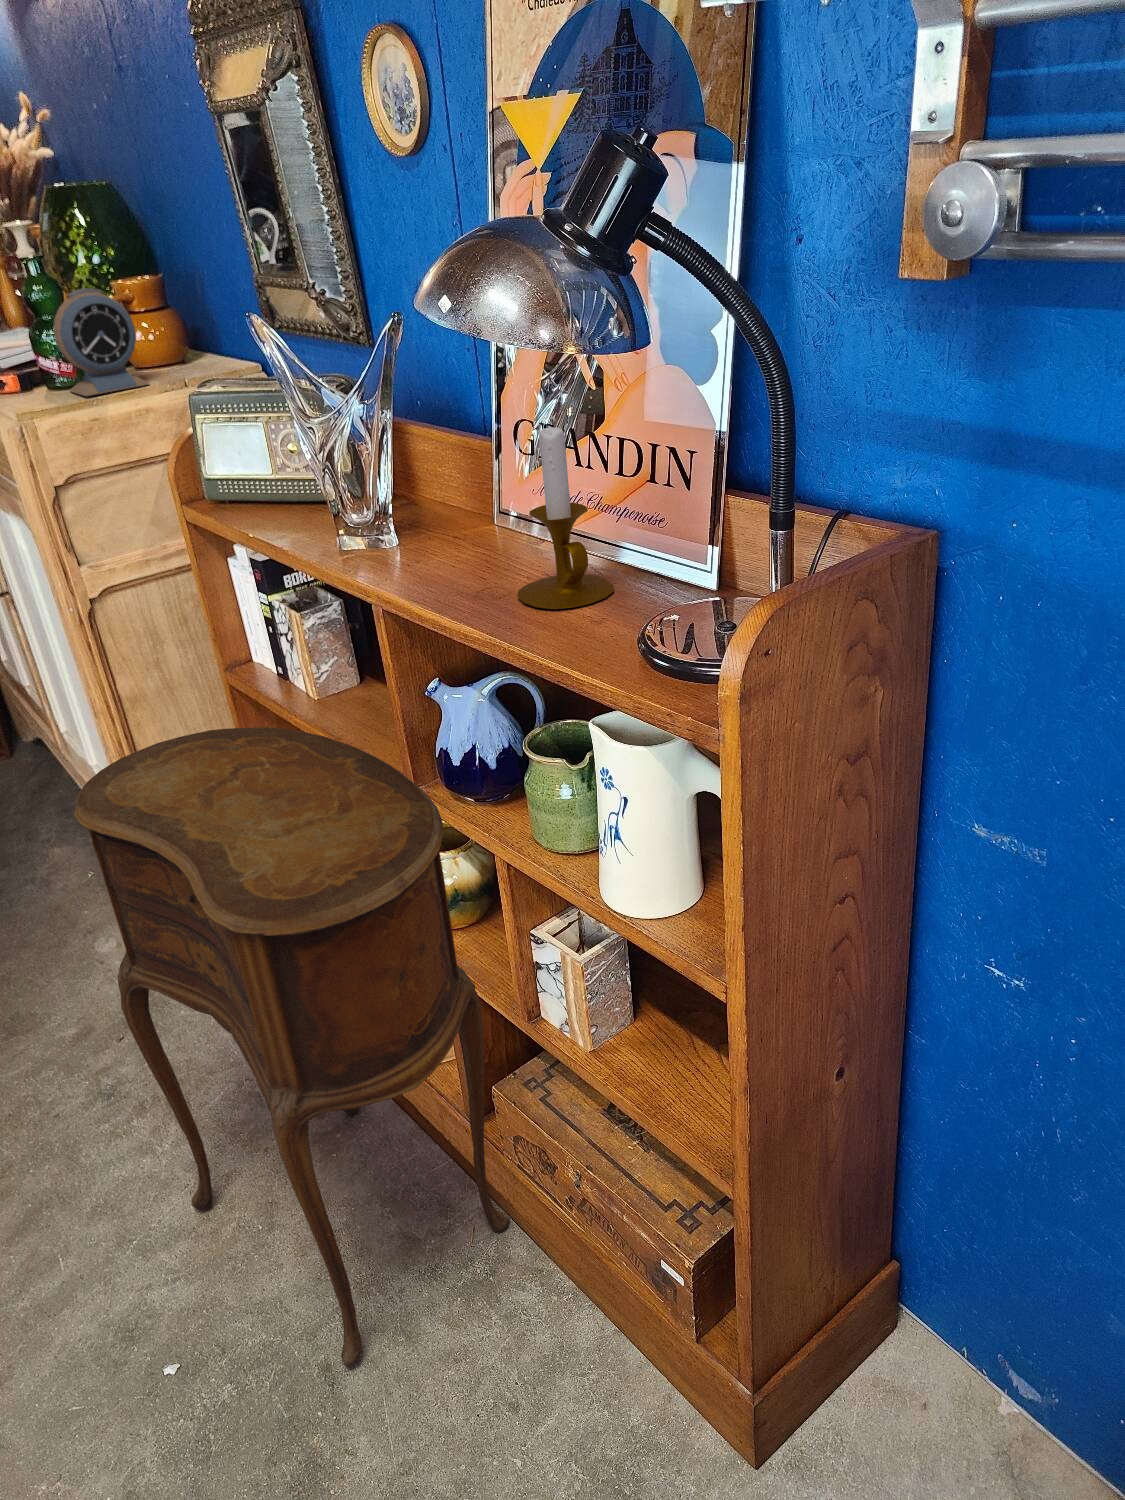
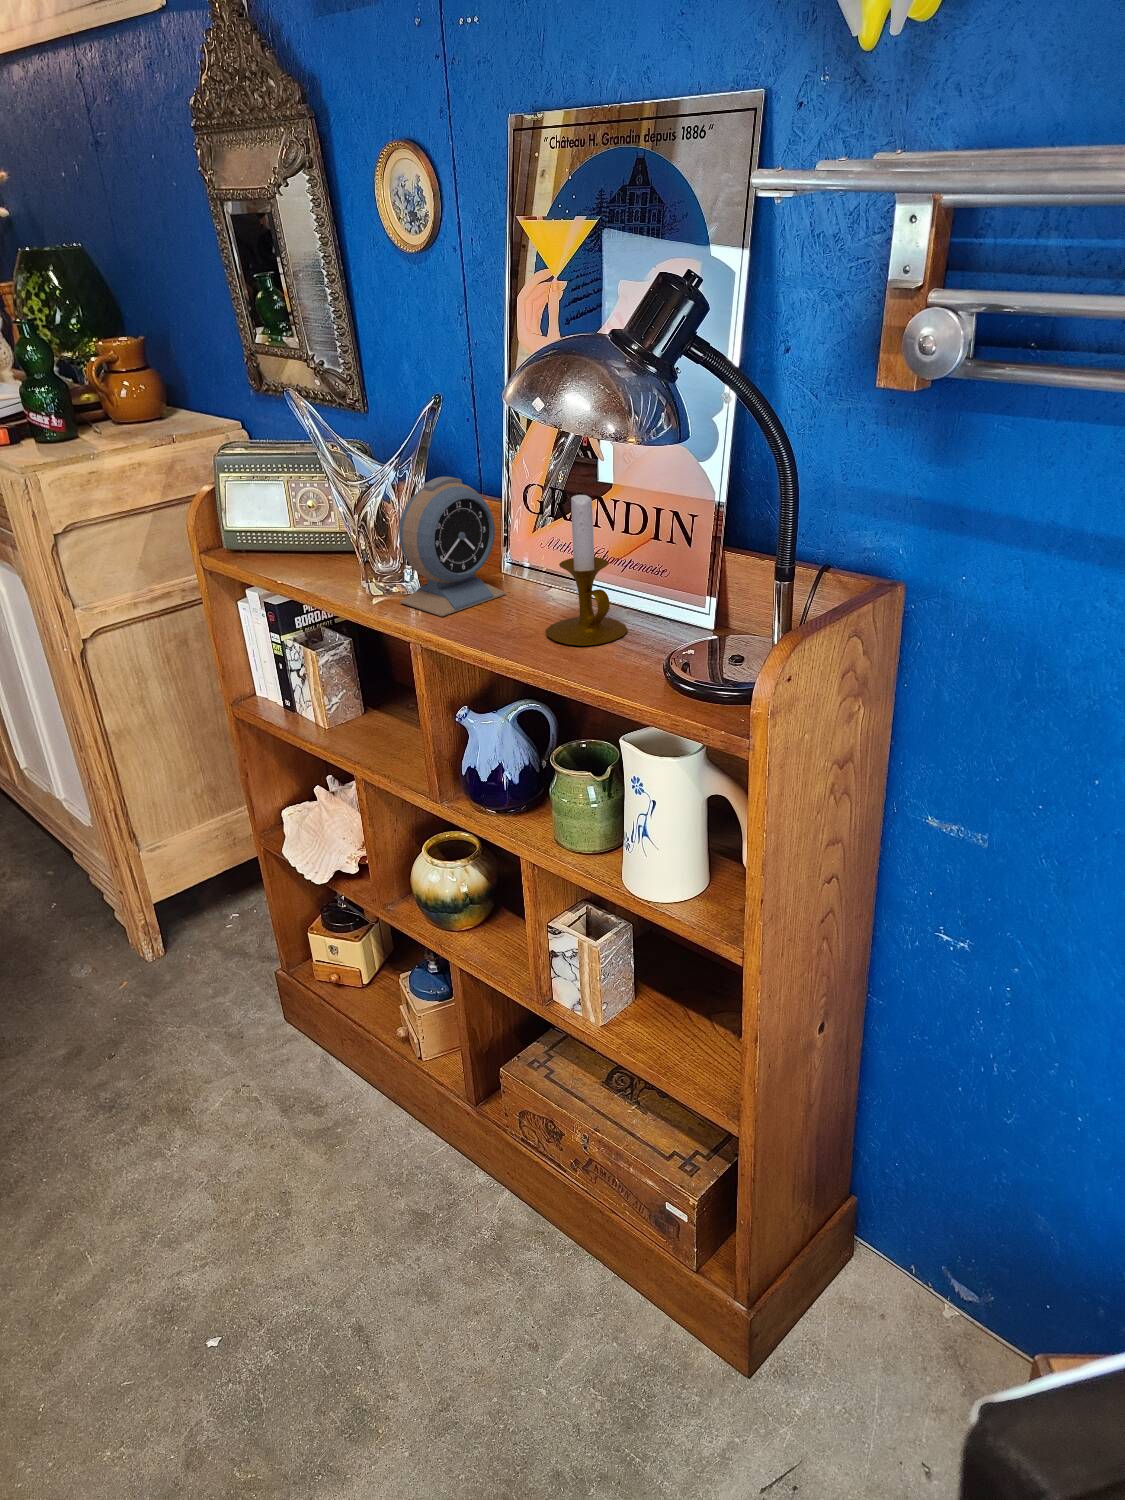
alarm clock: present [53,288,149,396] -> present [399,477,506,616]
side table: present [74,727,510,1366] -> none [128,753,510,1326]

